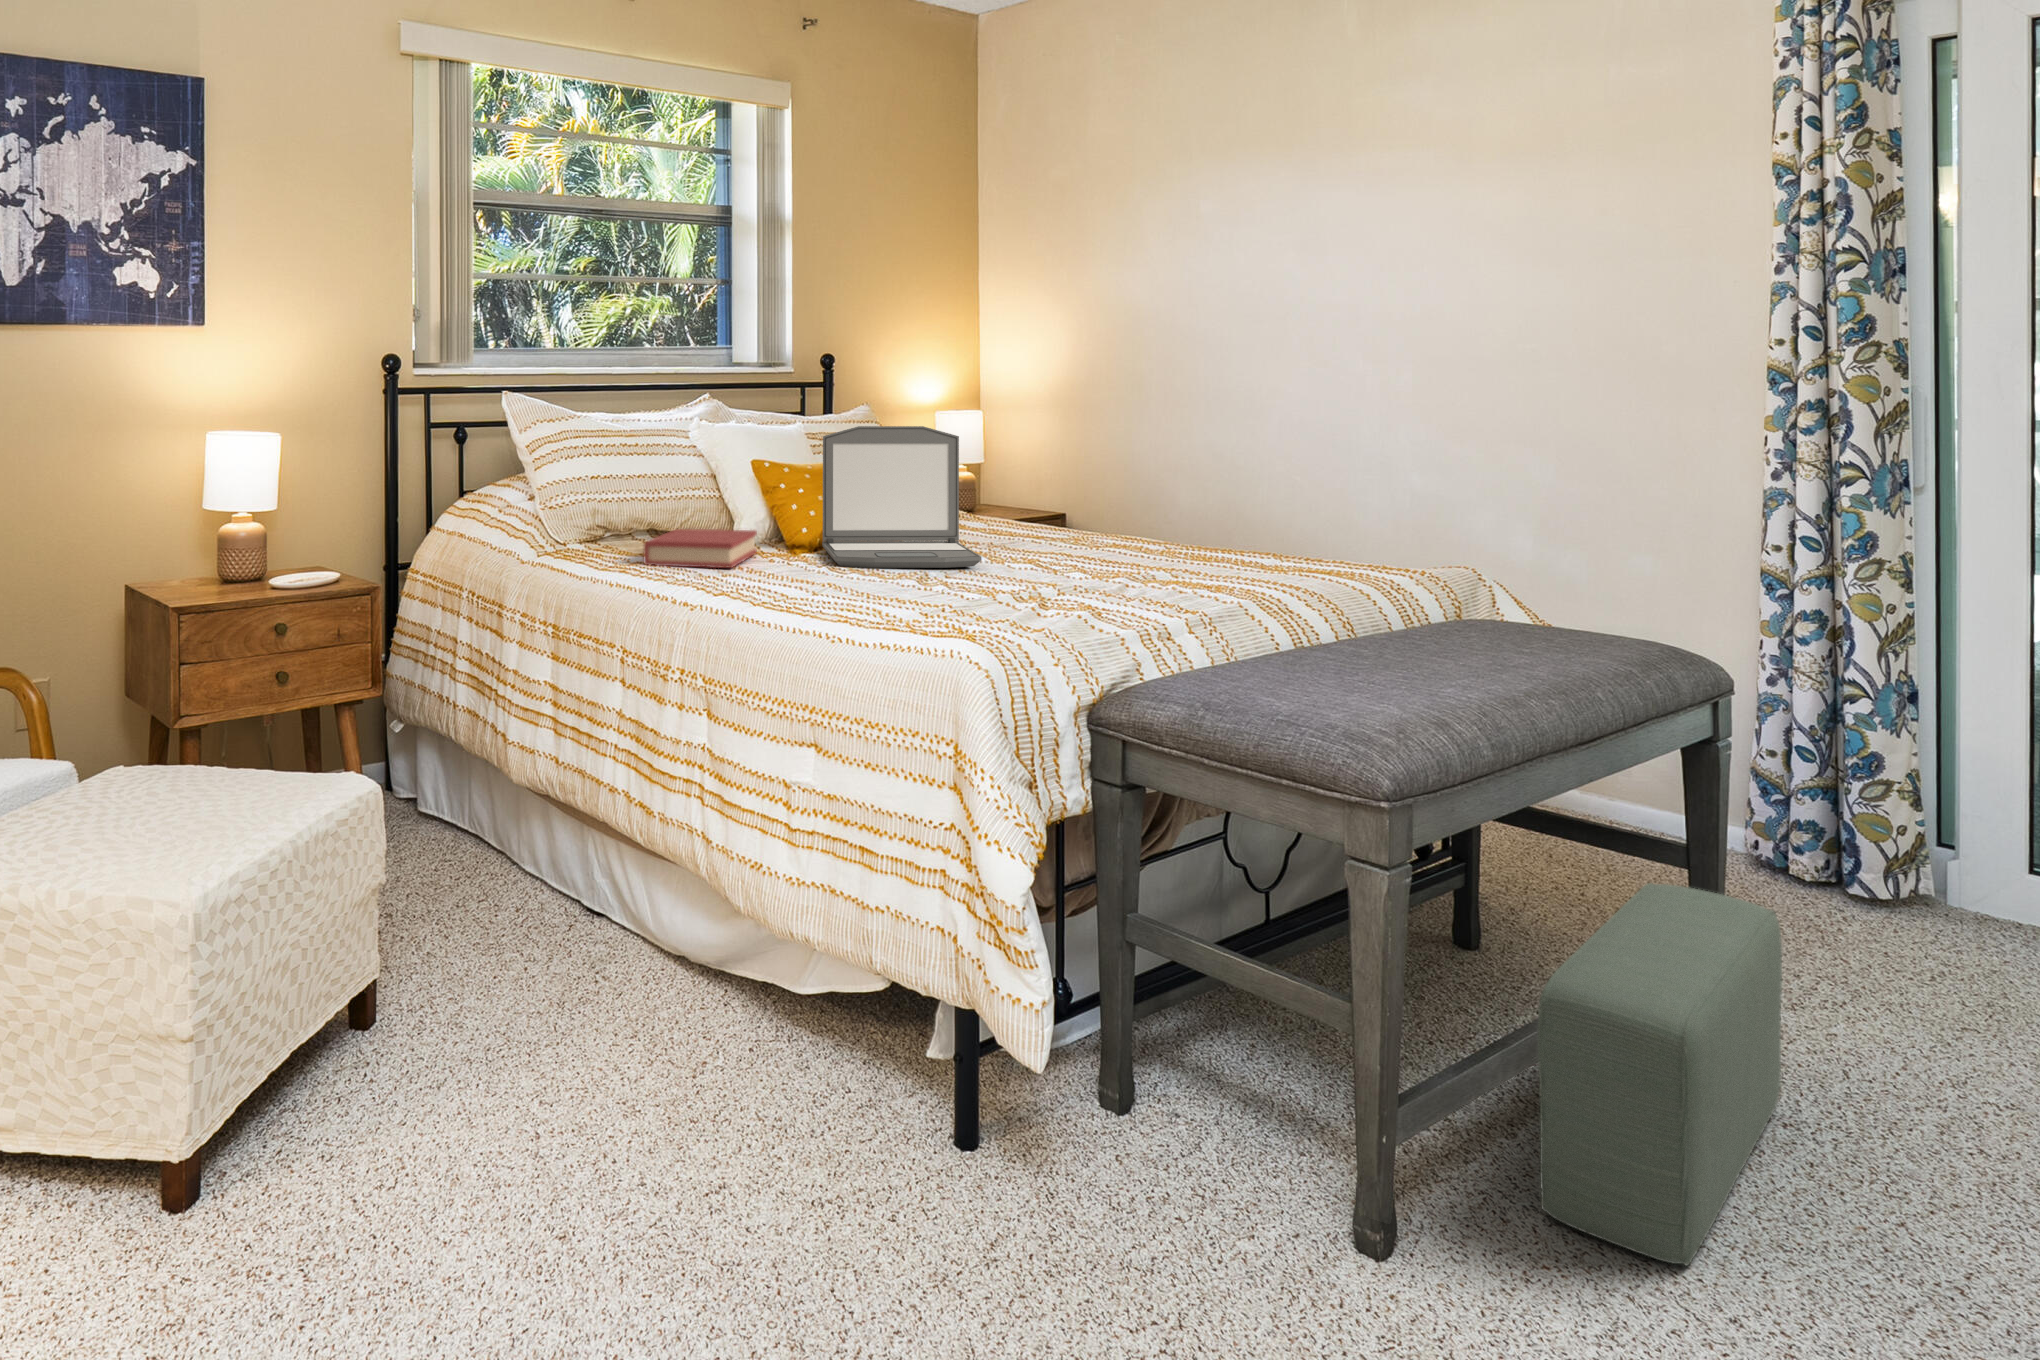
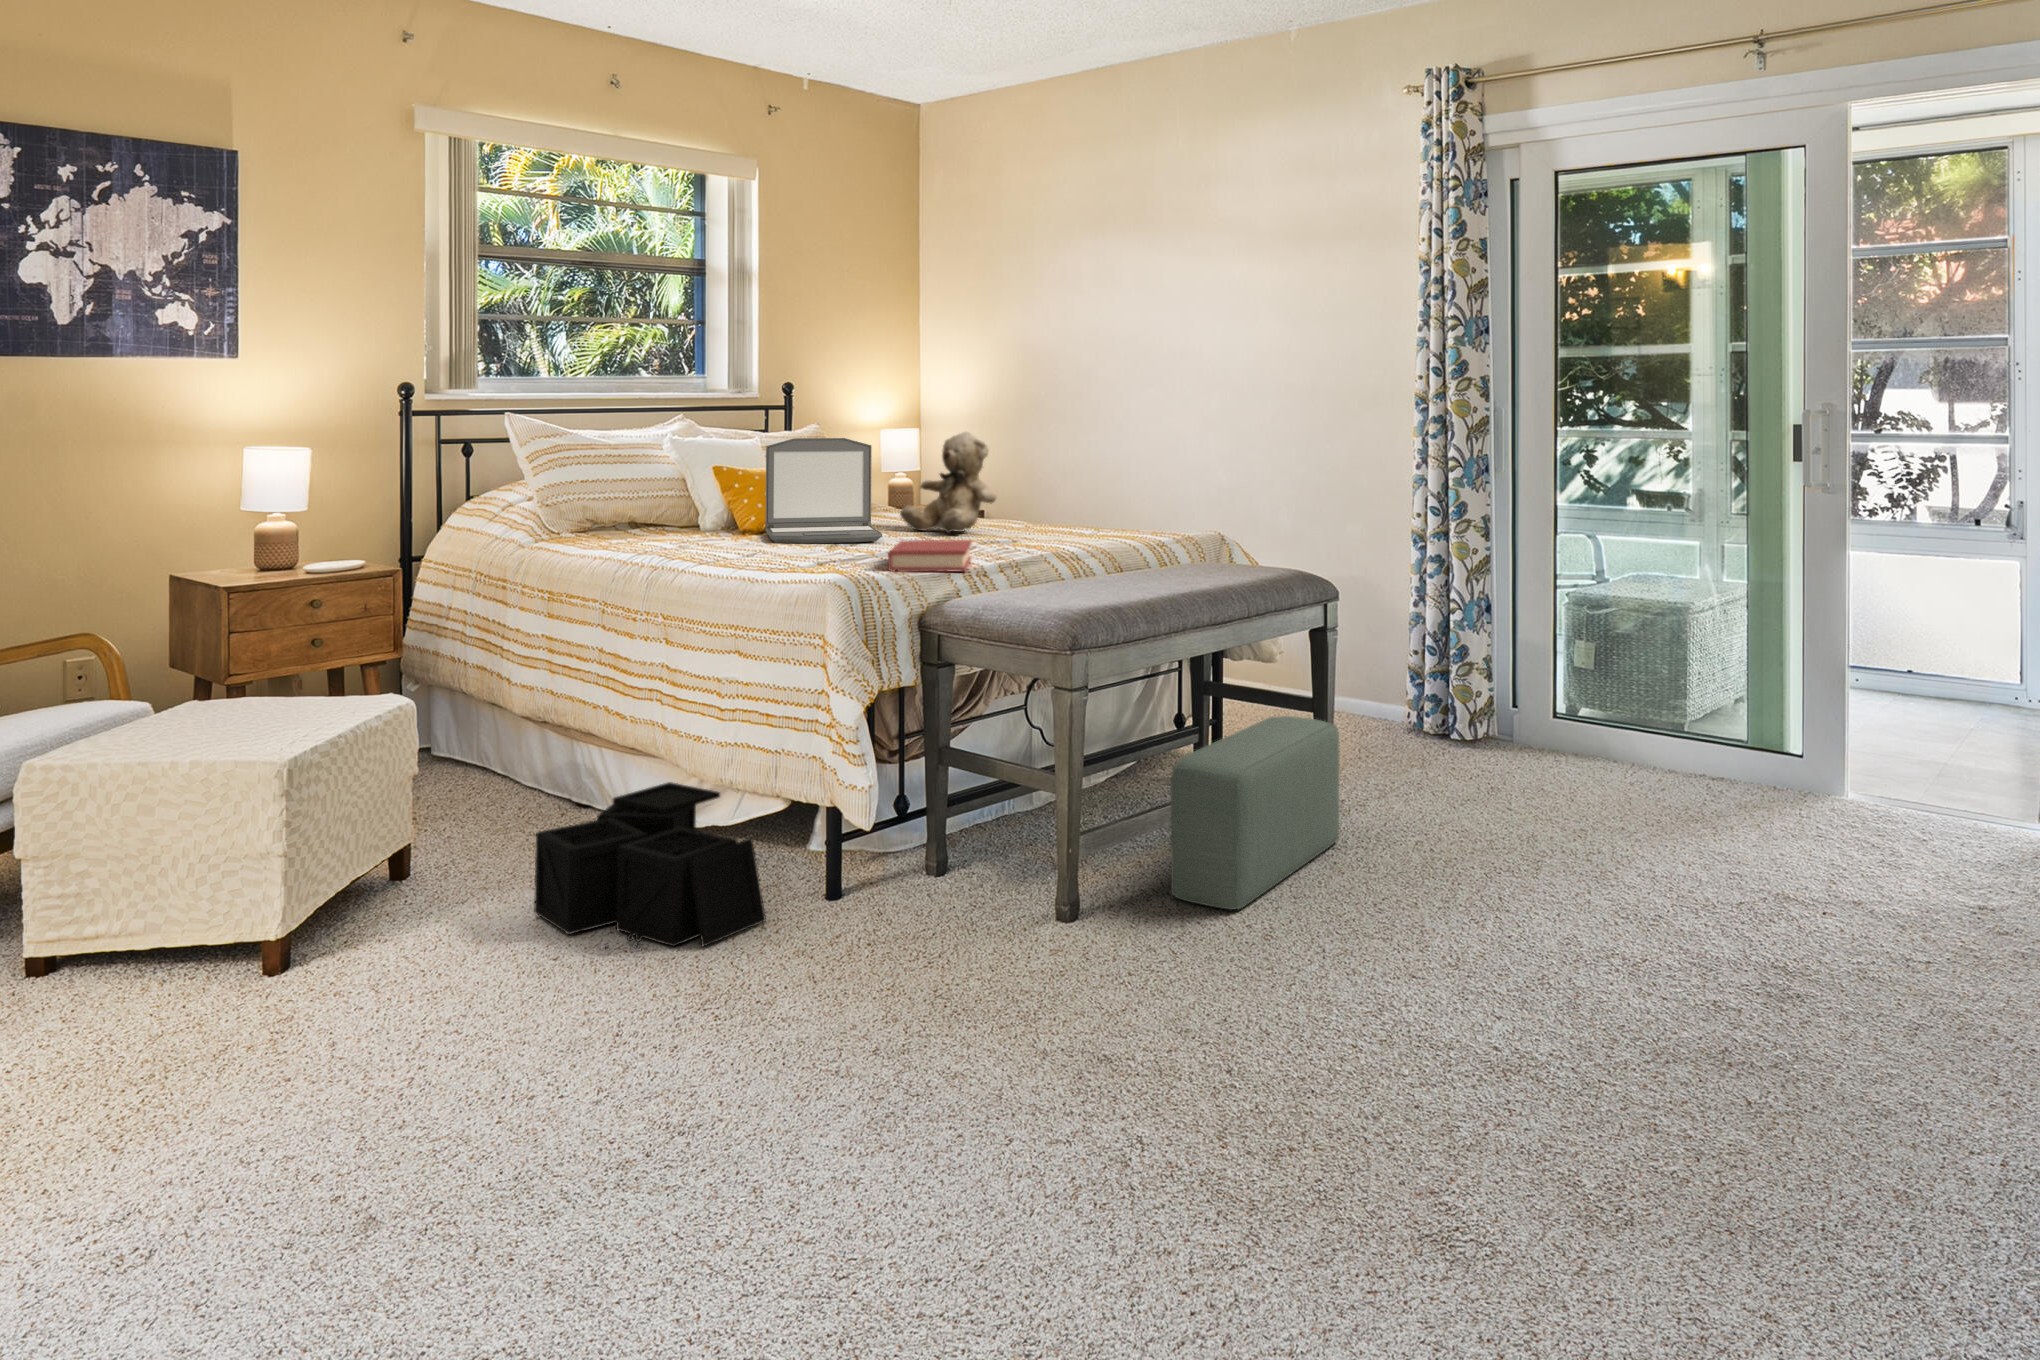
teddy bear: none [992,418,1125,556] -> present [900,432,996,534]
hardback book: present [644,529,757,568] -> present [888,540,971,572]
storage bin: none [532,916,869,1237] -> present [534,782,766,950]

